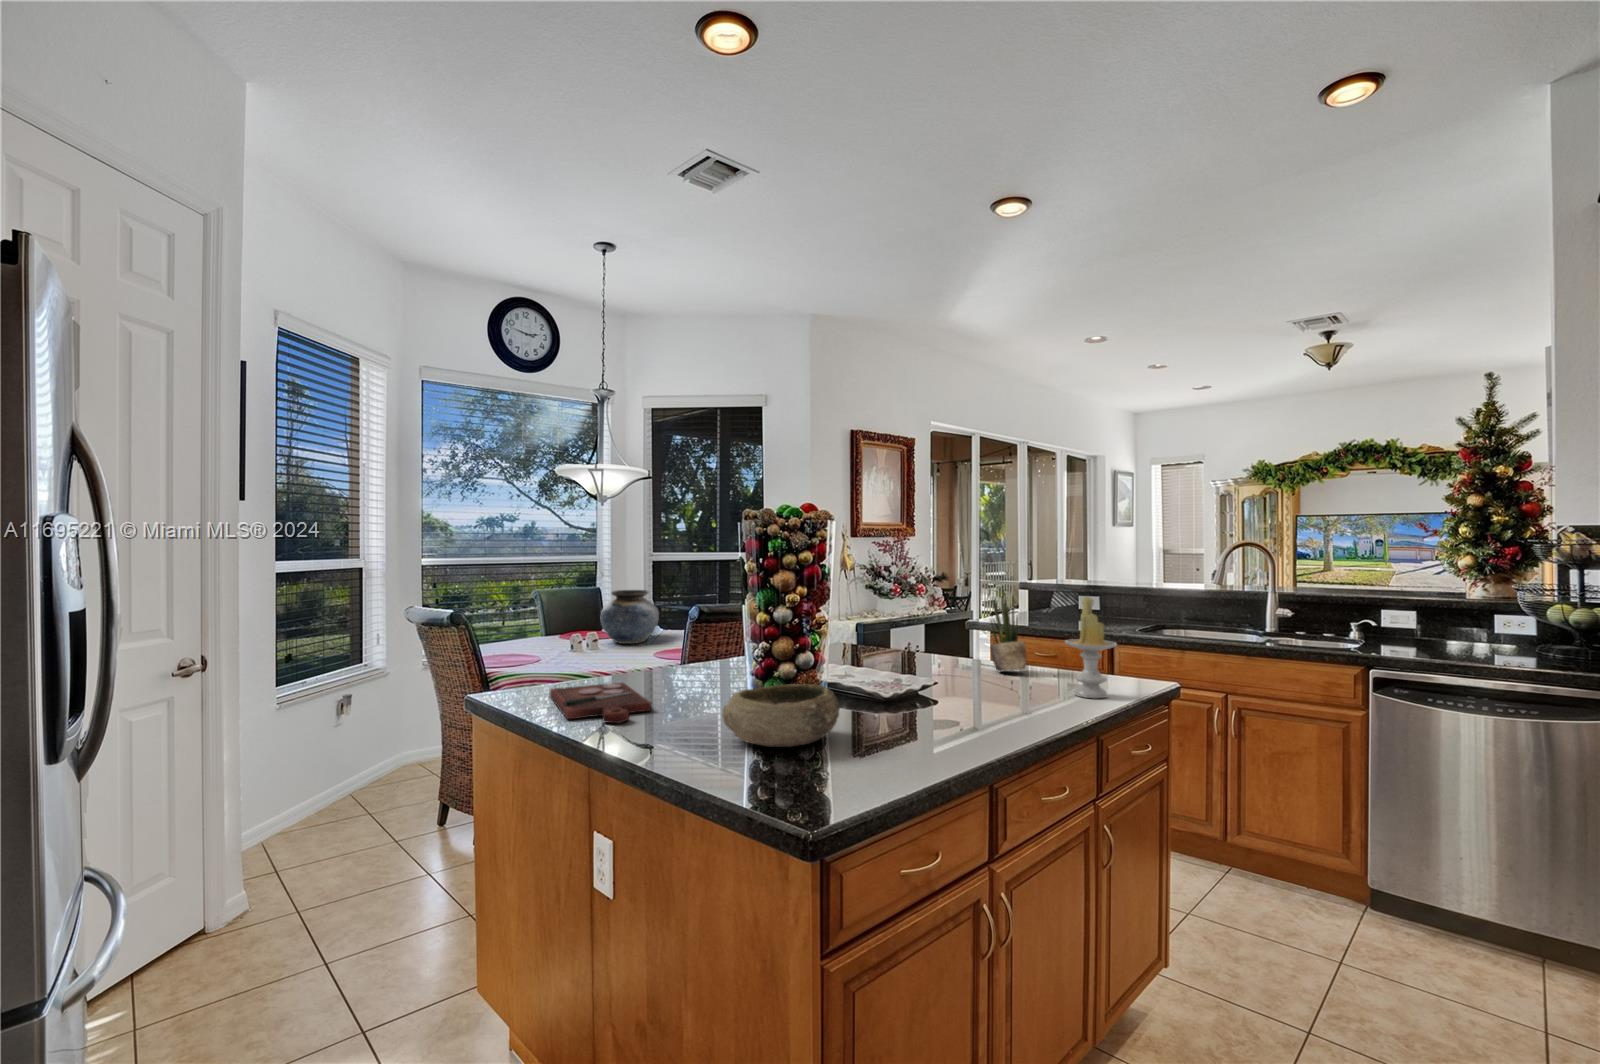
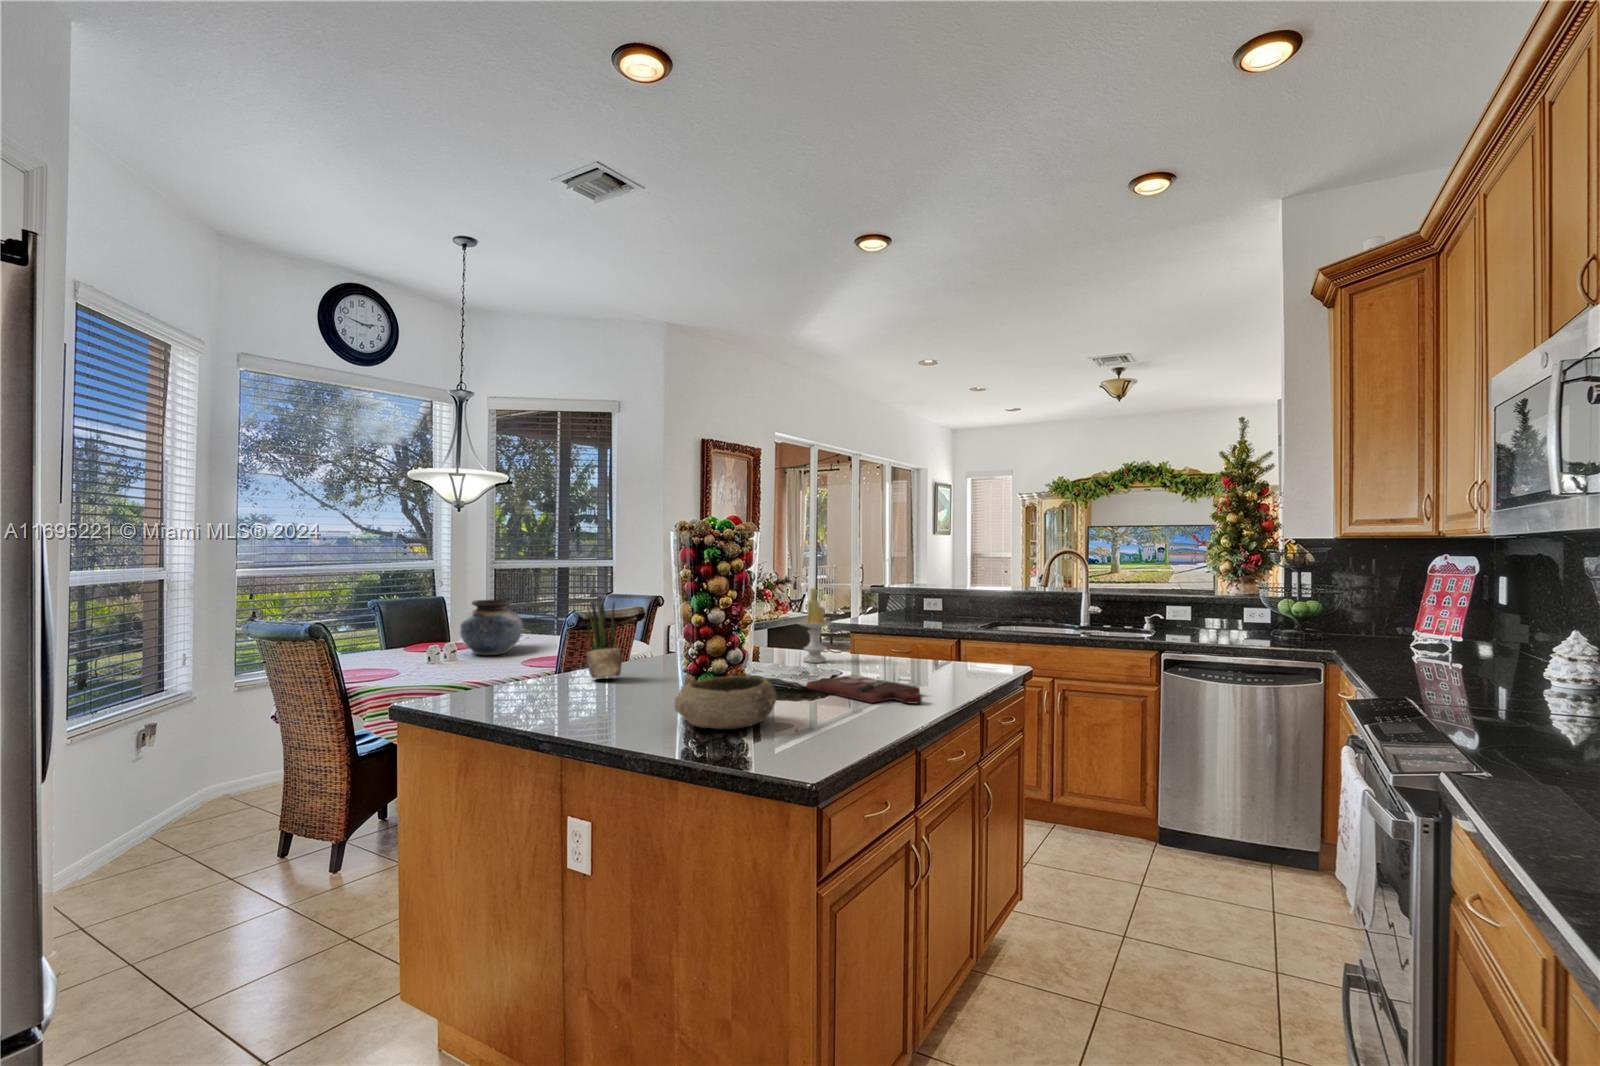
potted plant: present [990,589,1026,671] -> present [586,597,622,679]
candle: present [1065,597,1117,698] -> present [797,588,833,663]
cutting board: present [549,683,651,723] -> present [807,675,922,704]

